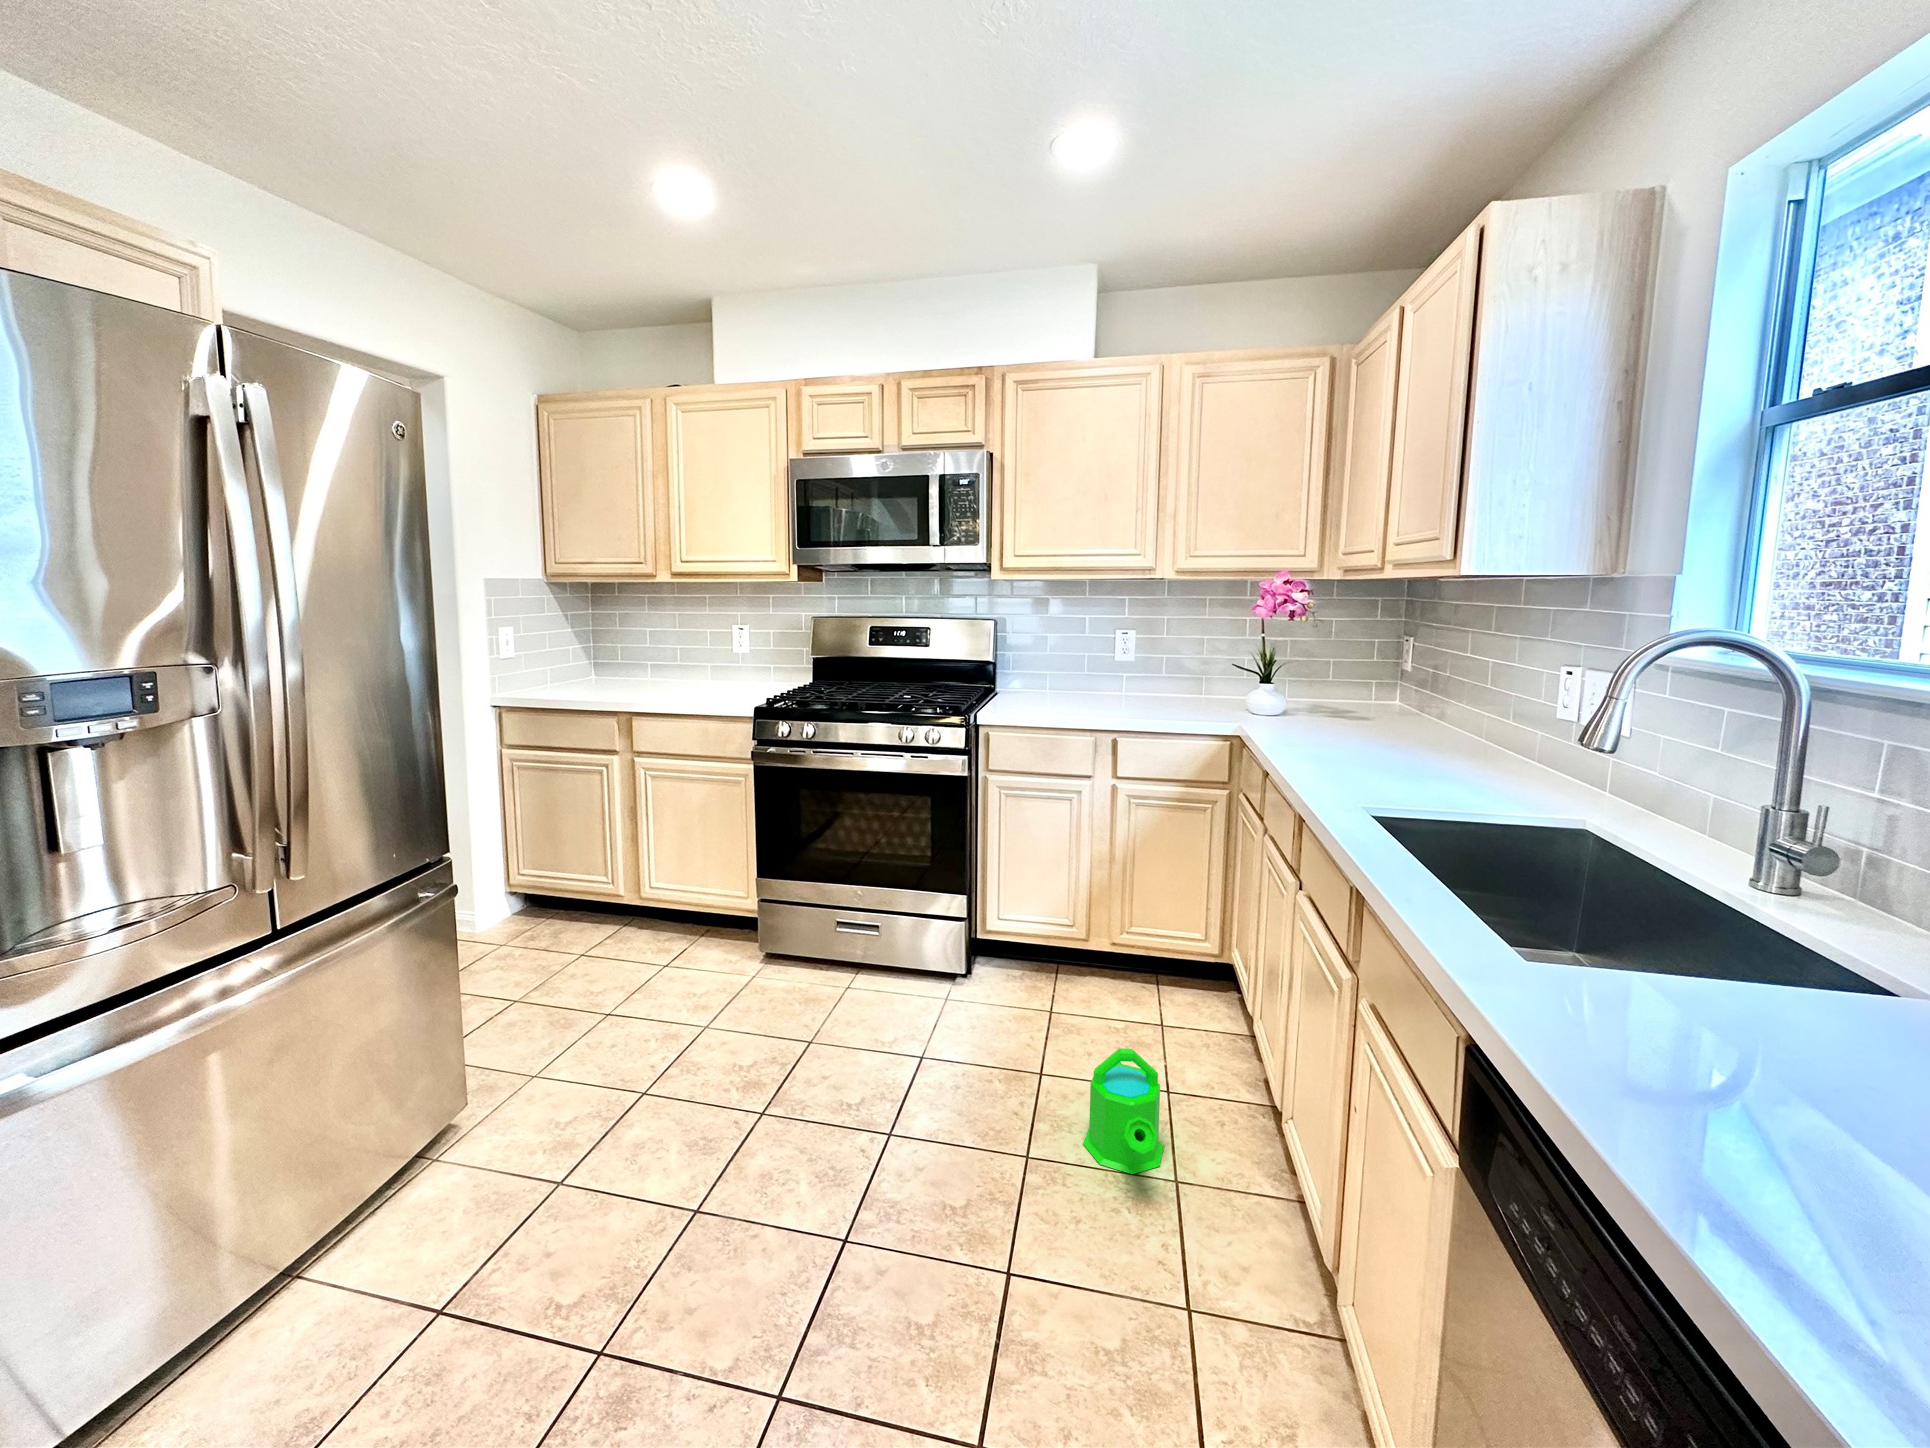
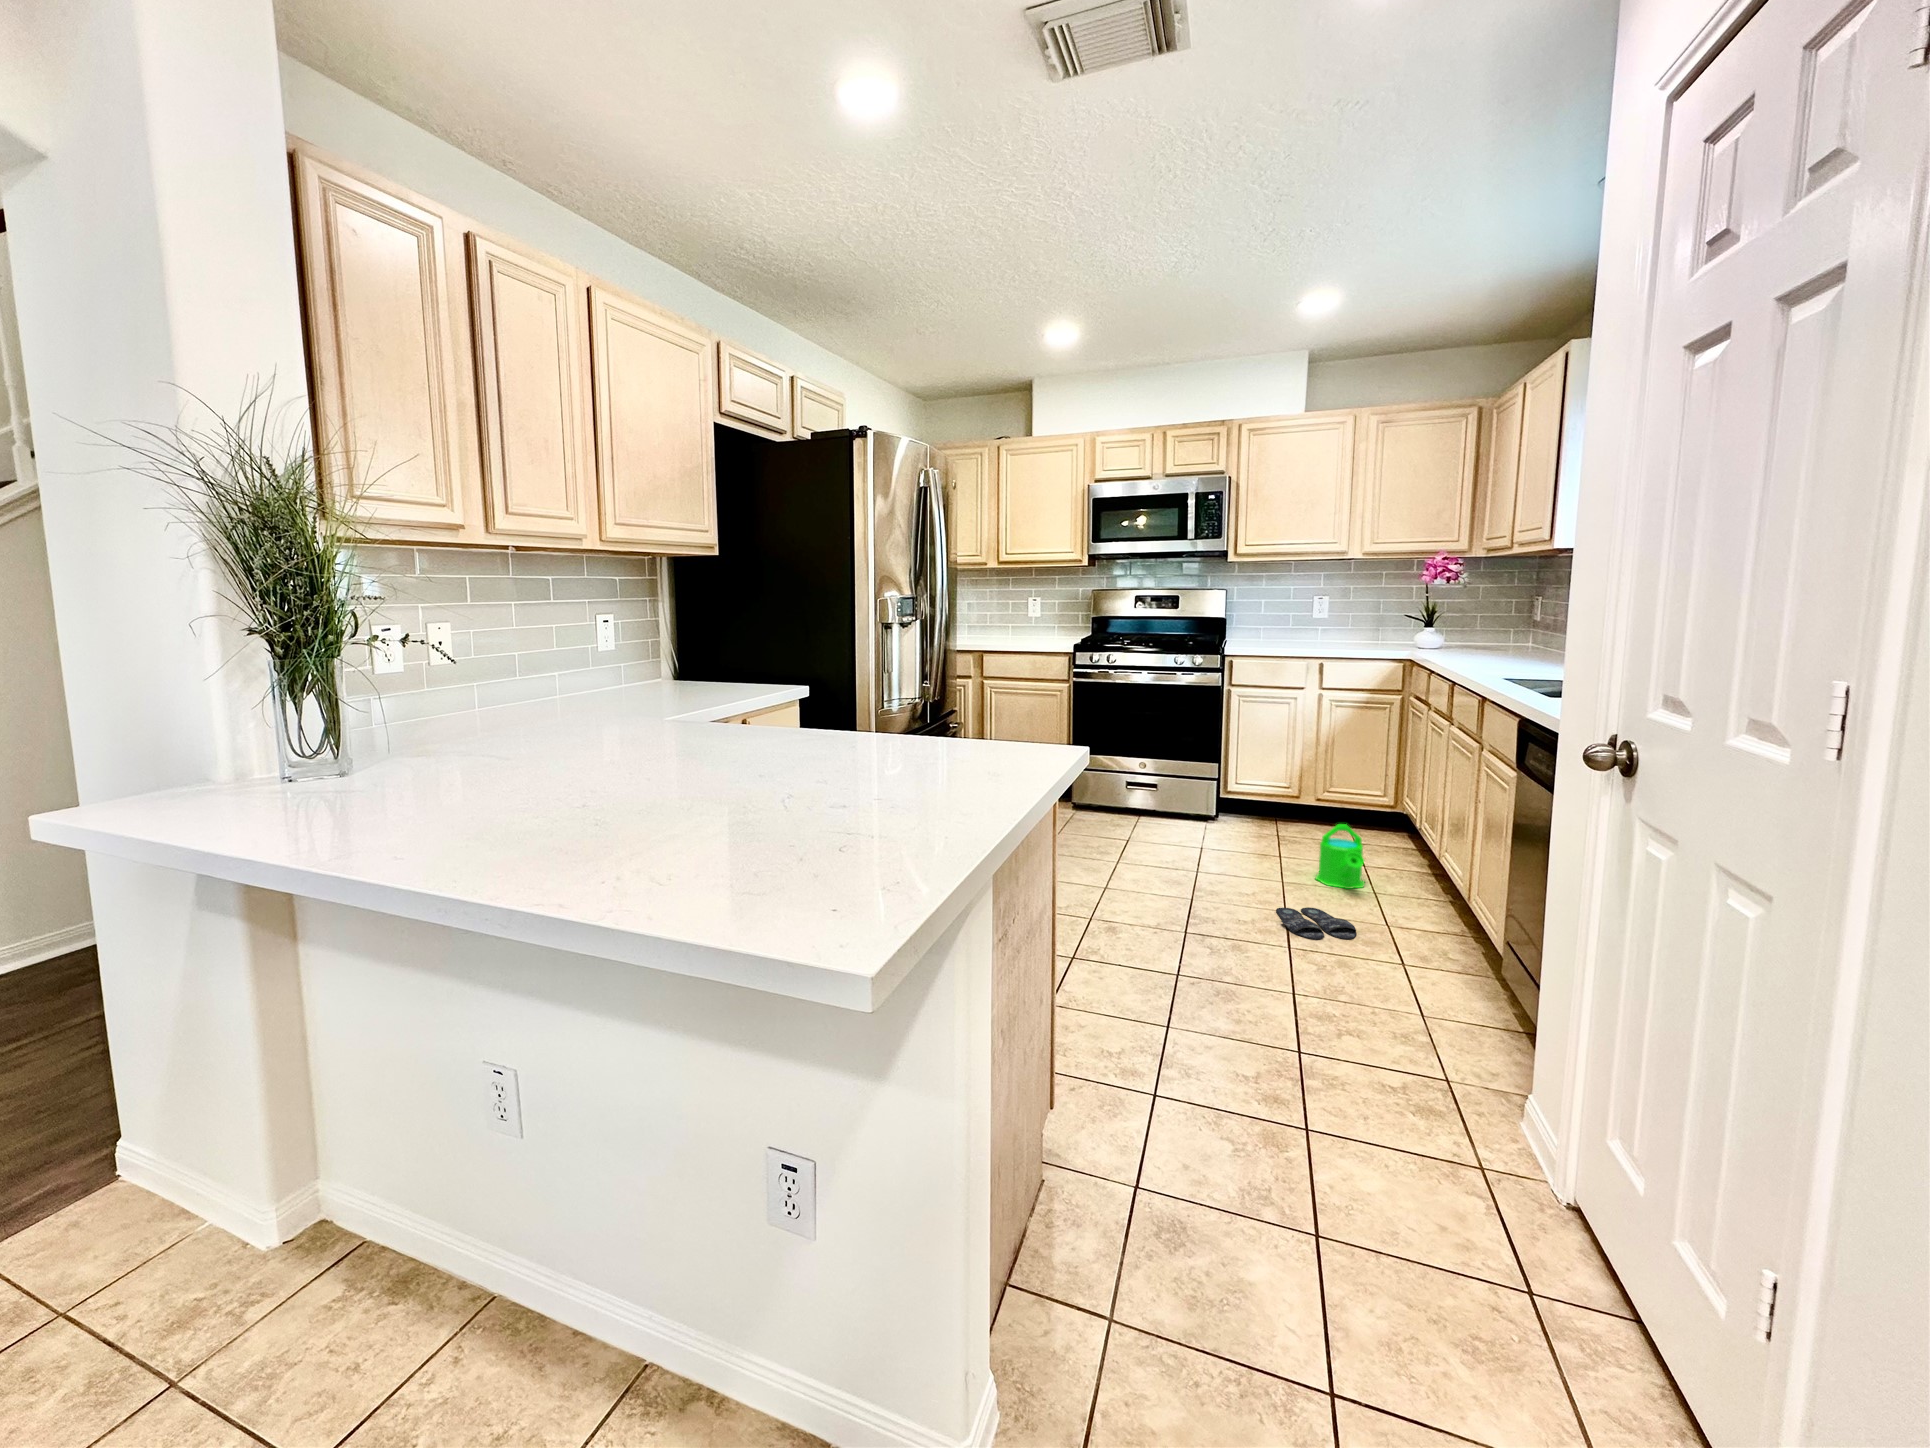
slippers: none [985,1258,1126,1408] -> present [1276,907,1356,940]

